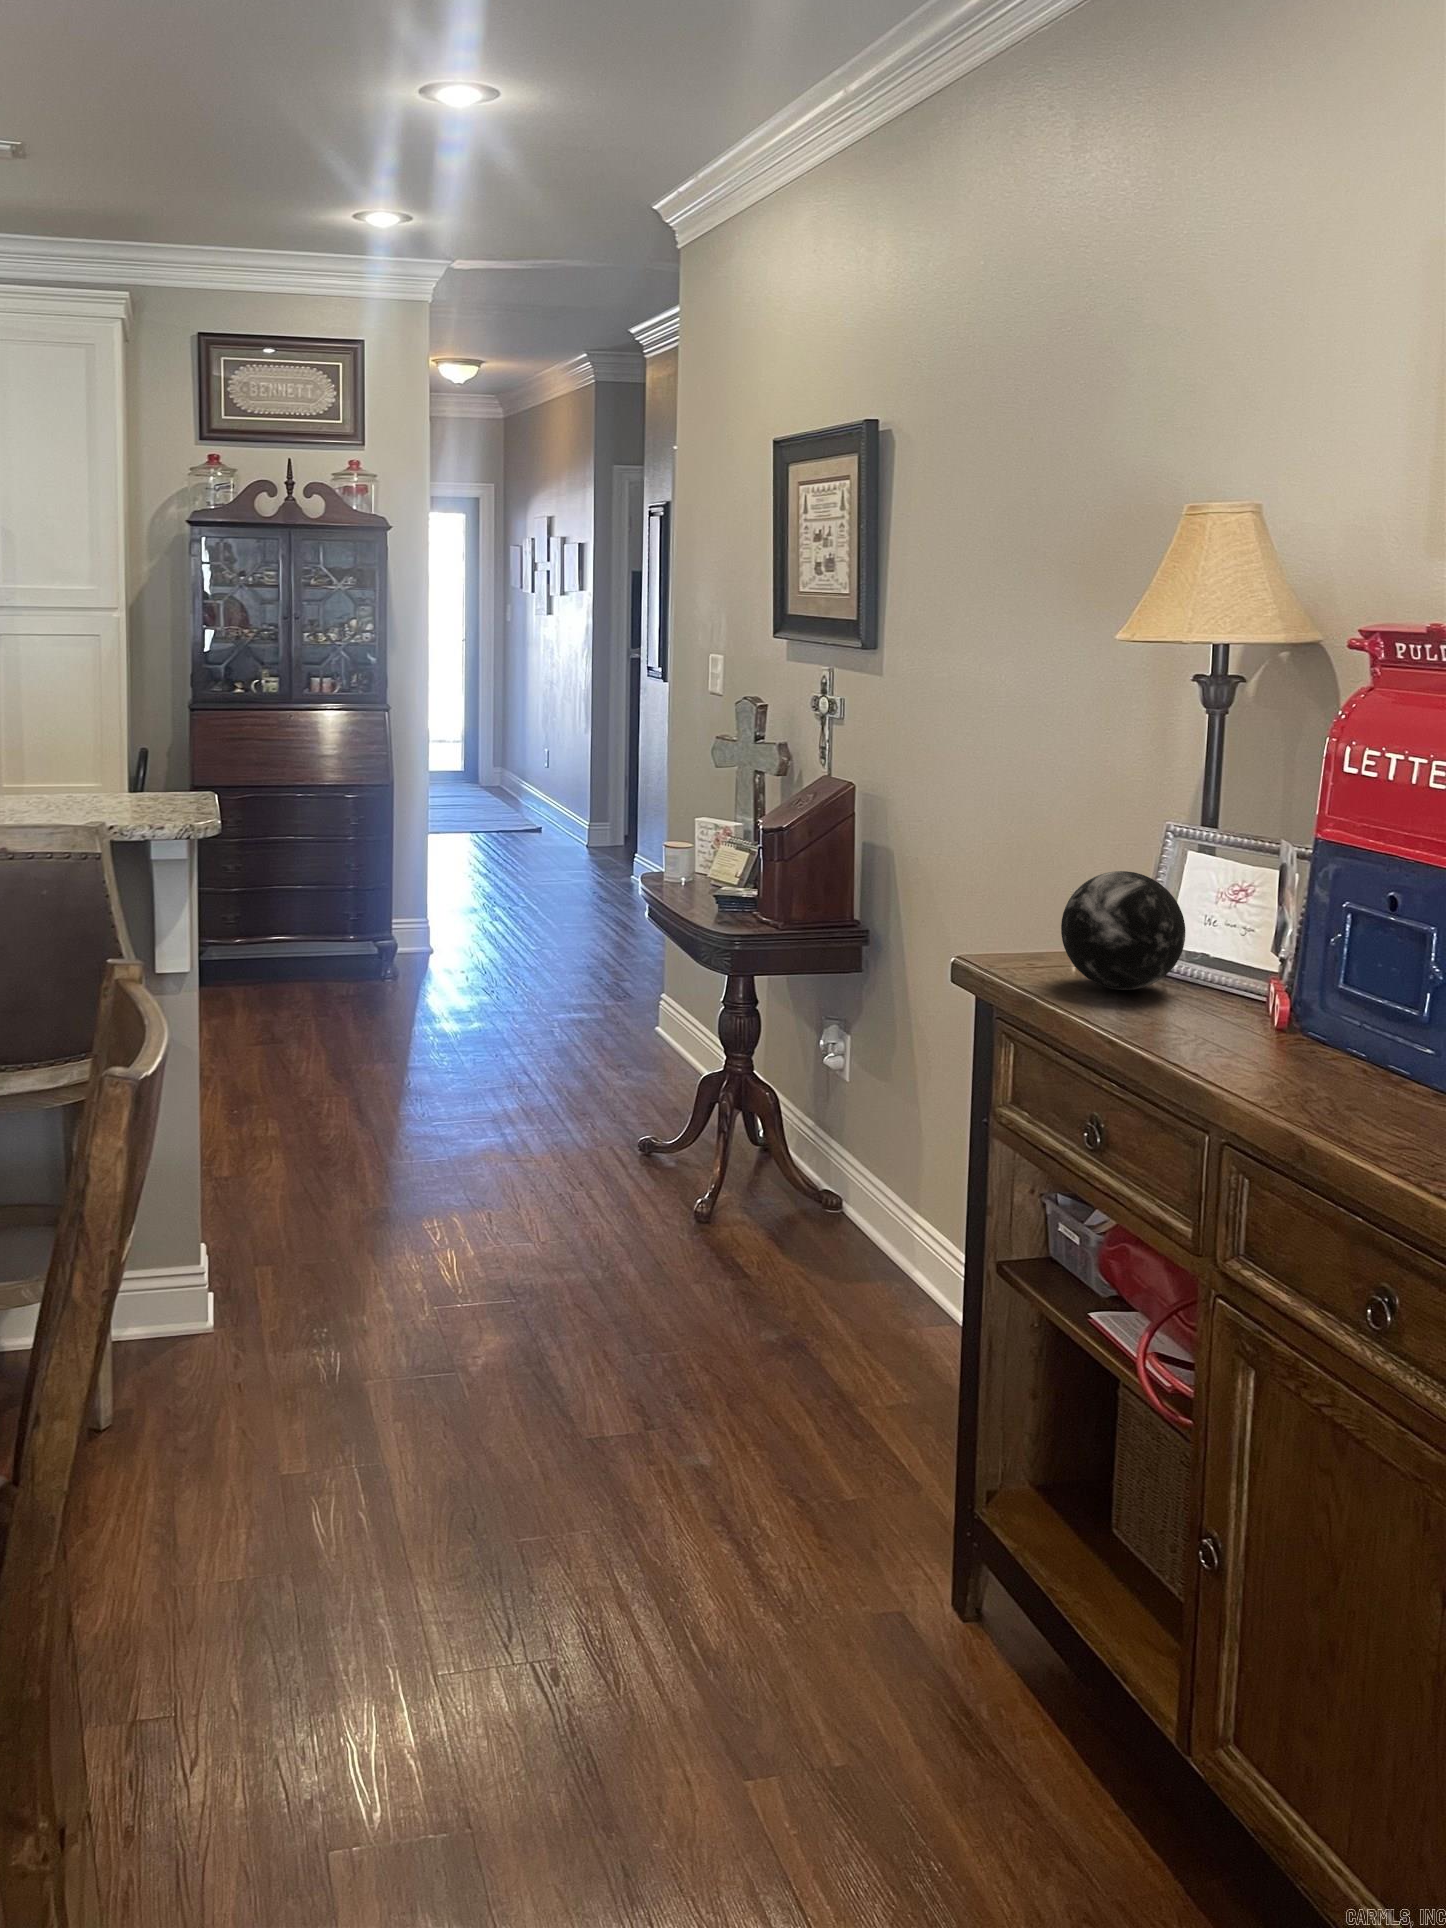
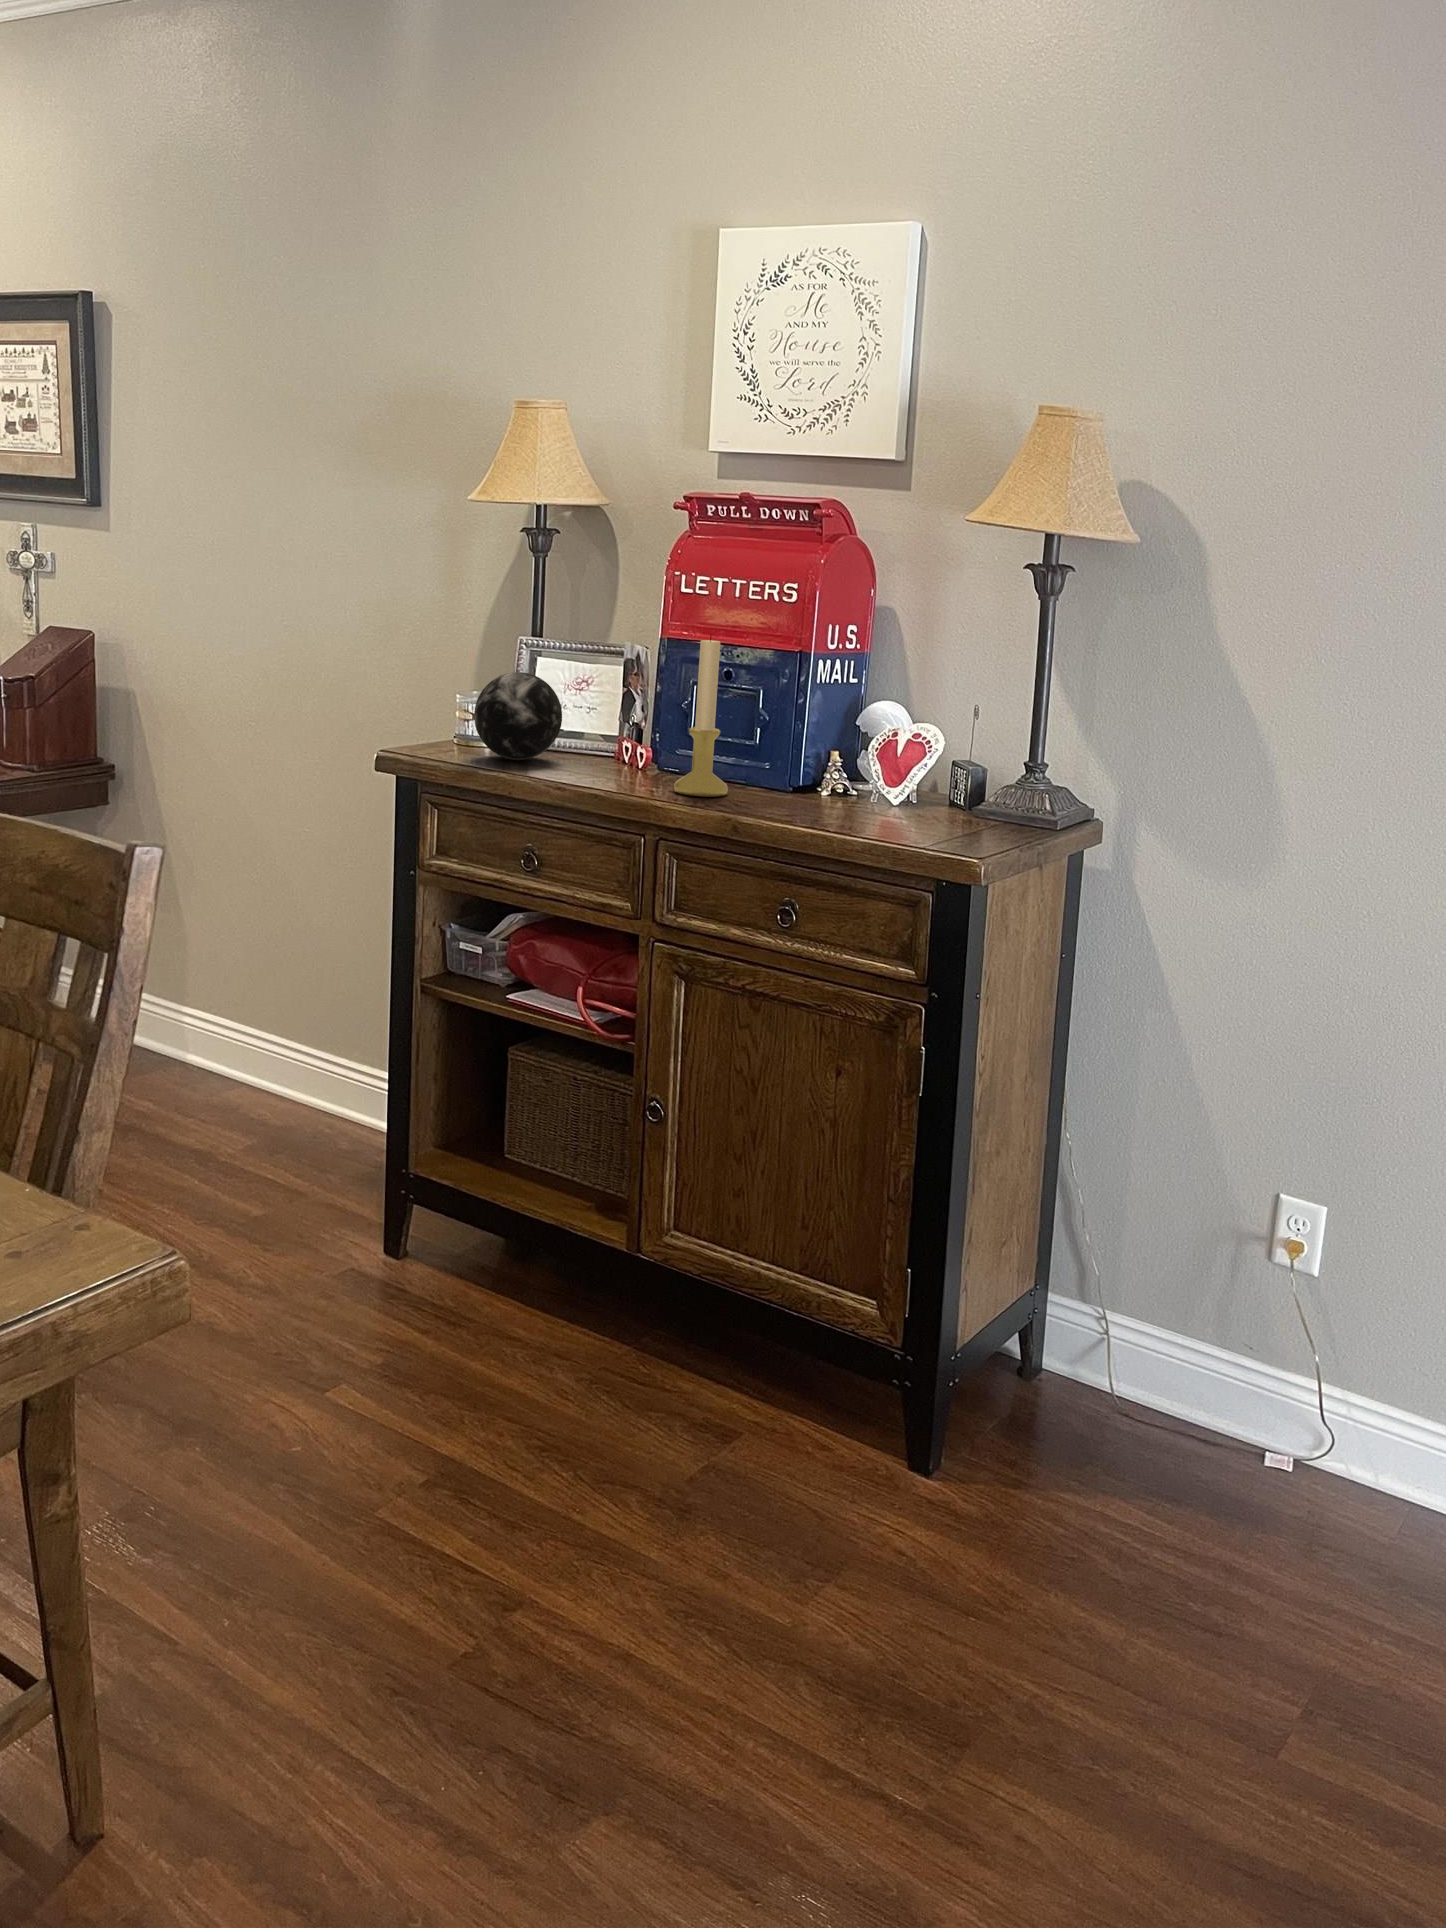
candle holder: none [1271,843,1361,1093] -> present [674,635,728,797]

